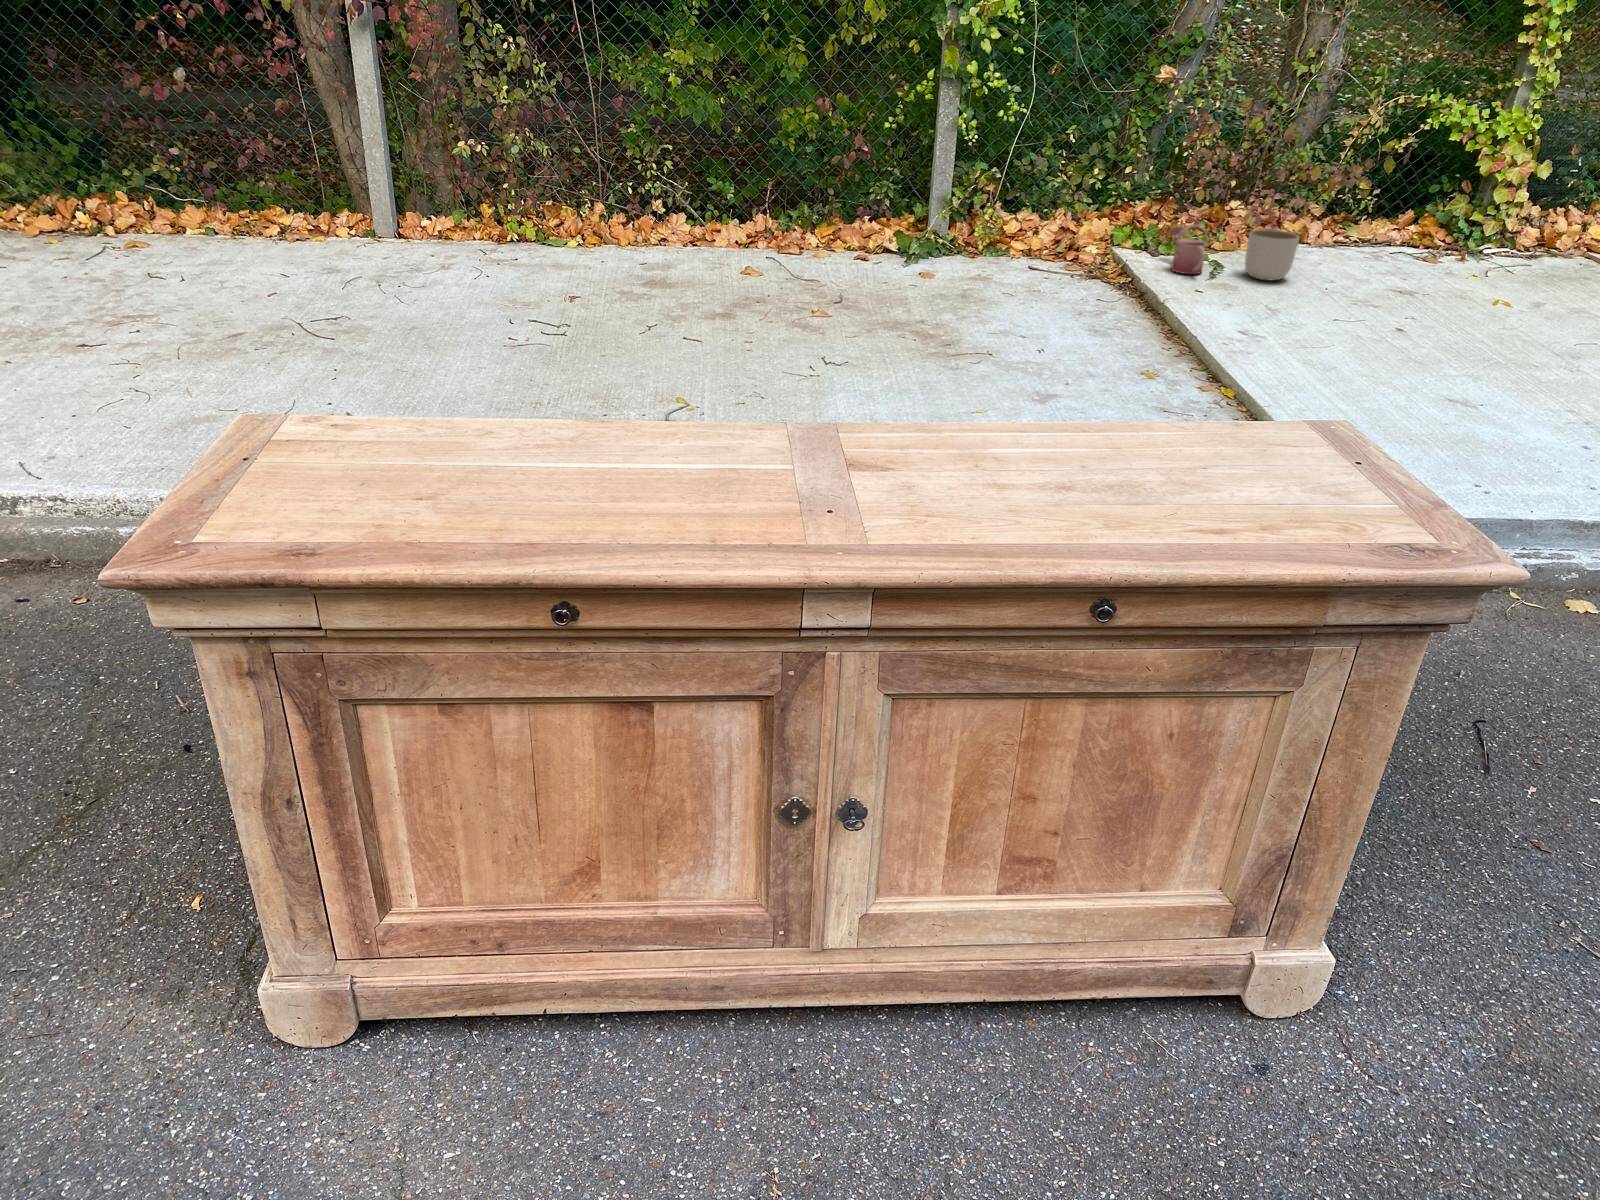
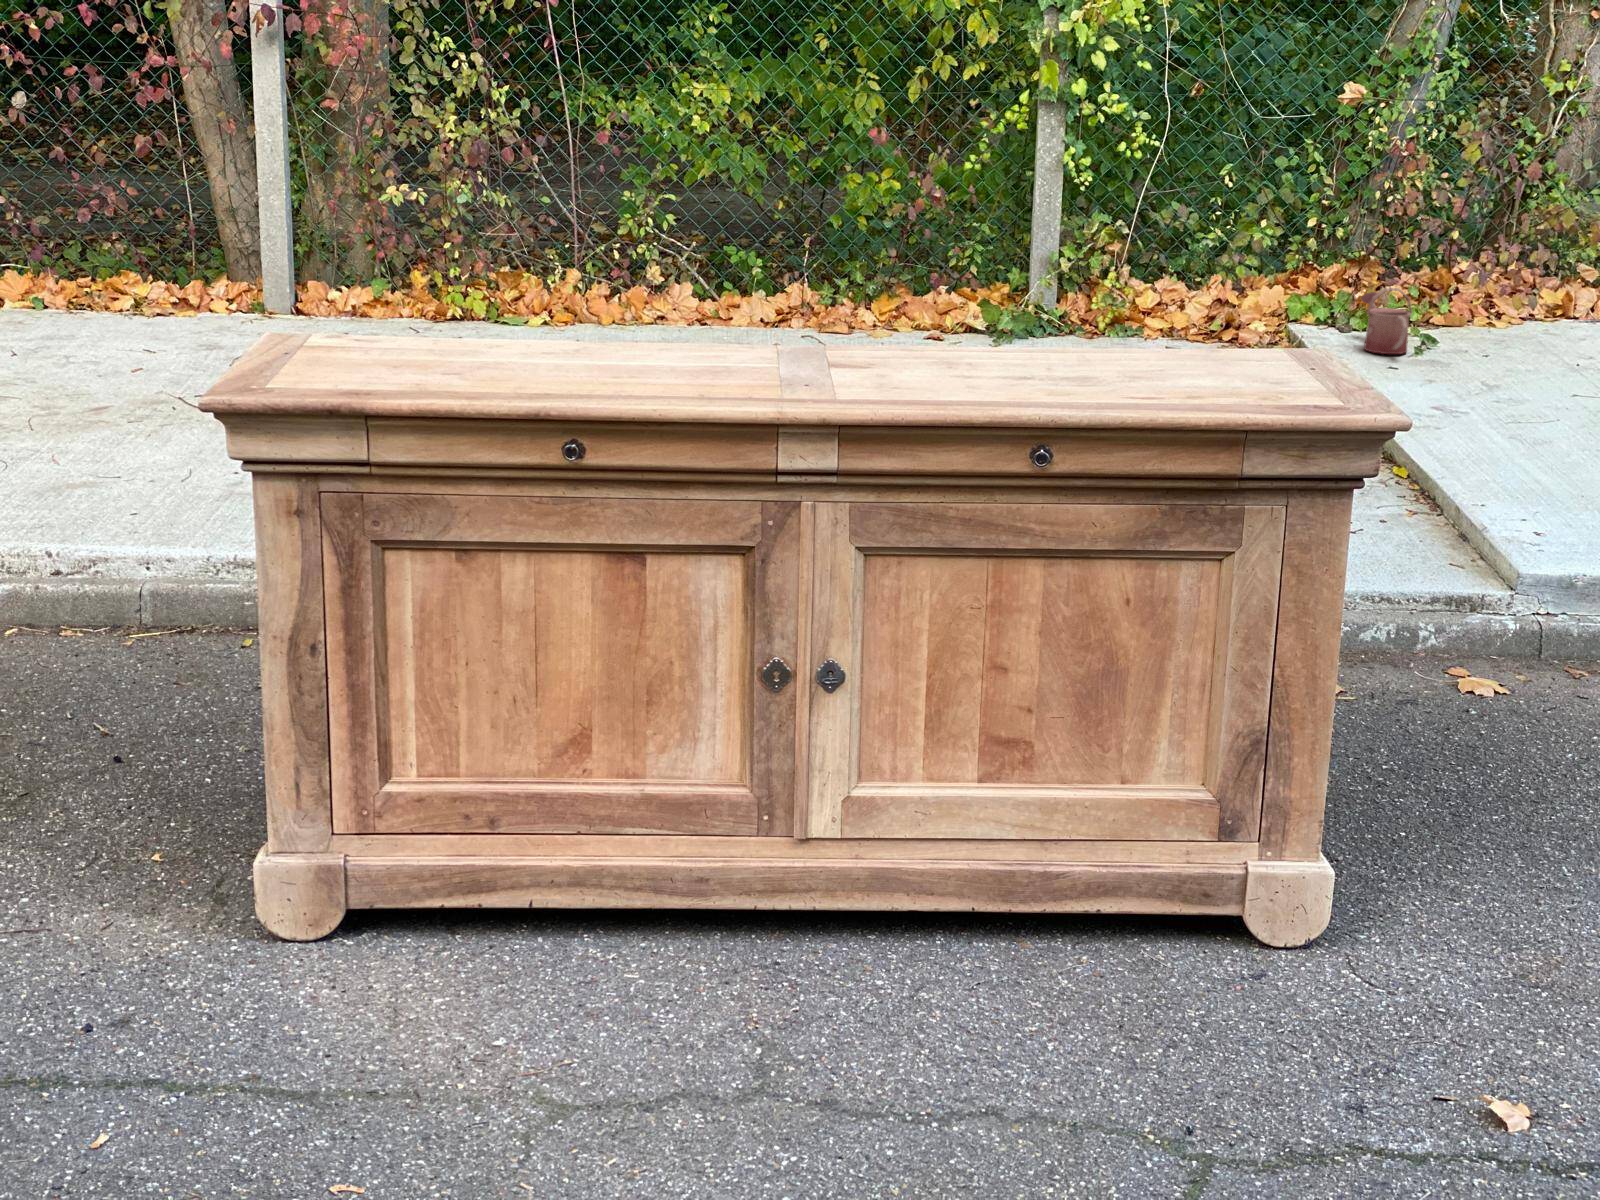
planter: present [1245,229,1299,281] -> none [1466,294,1538,362]

